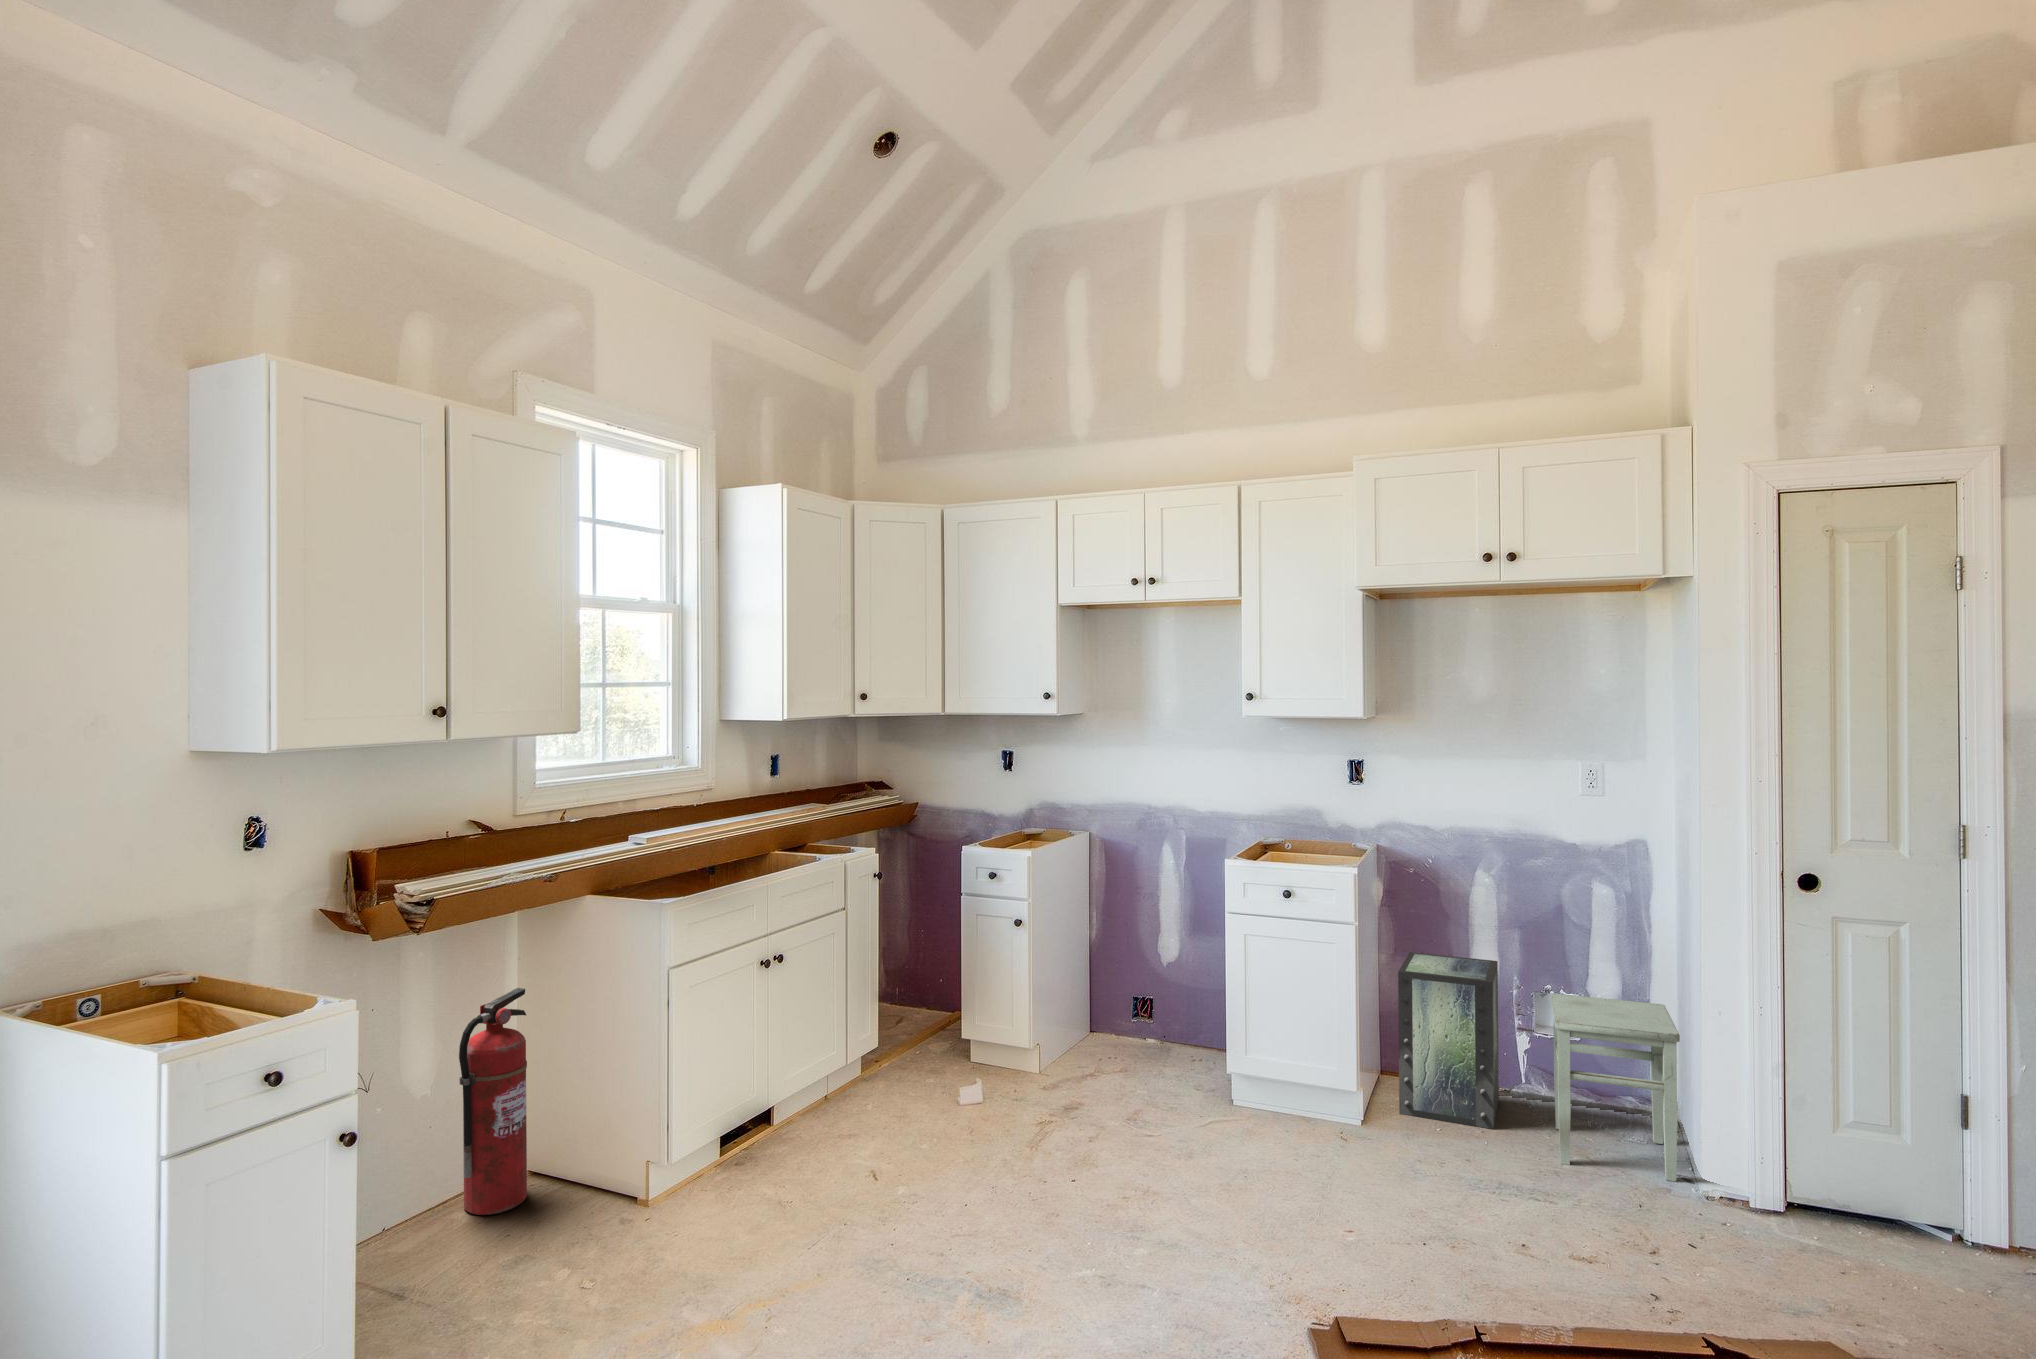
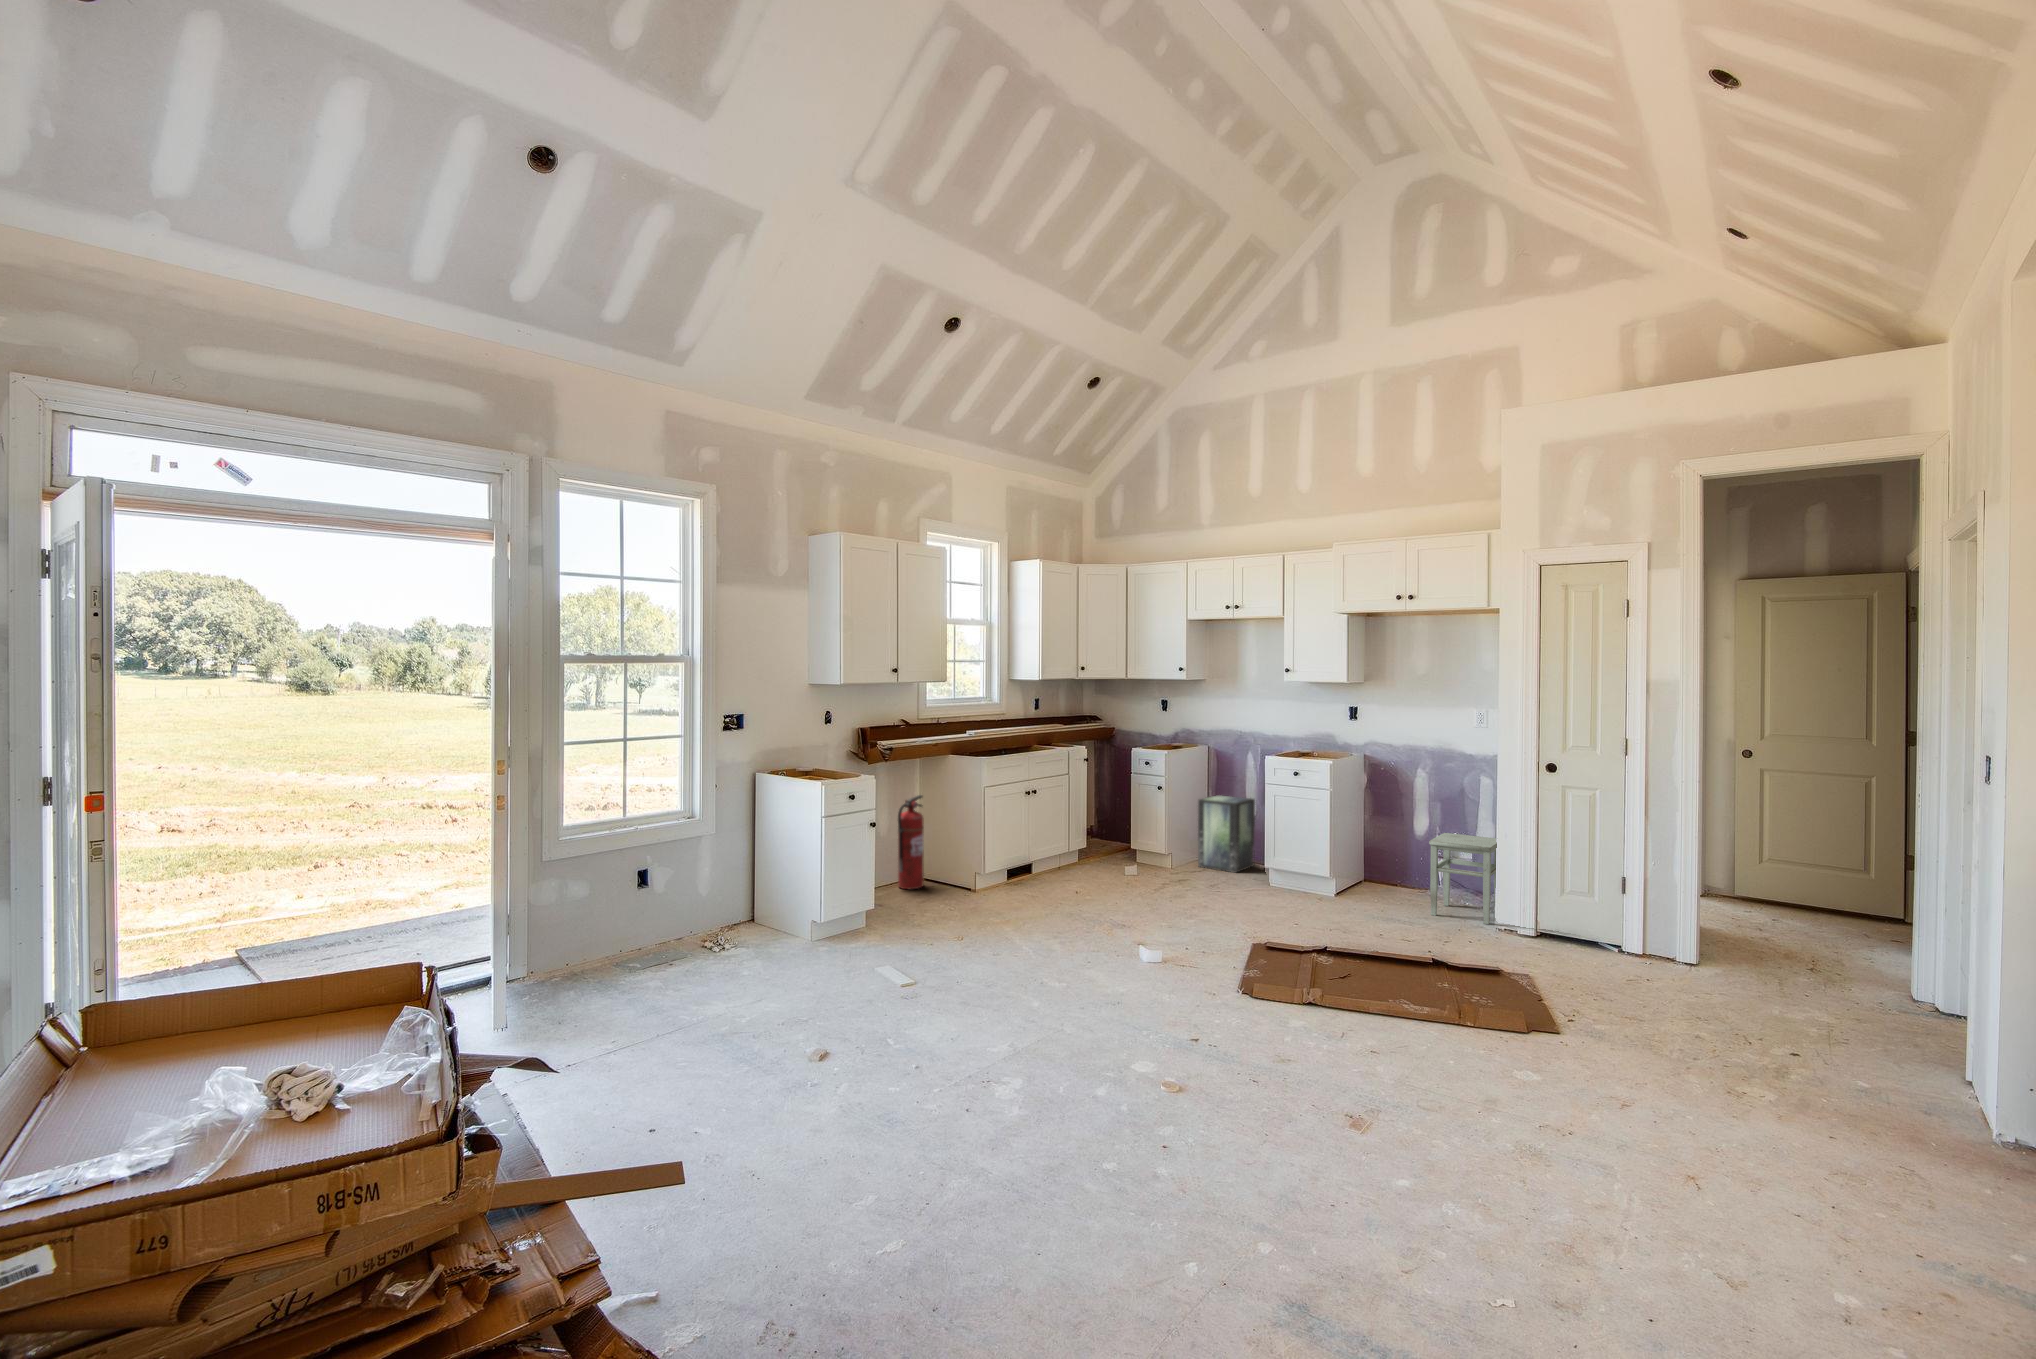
storage box: present [1398,952,1499,1129] -> present [1198,795,1255,873]

